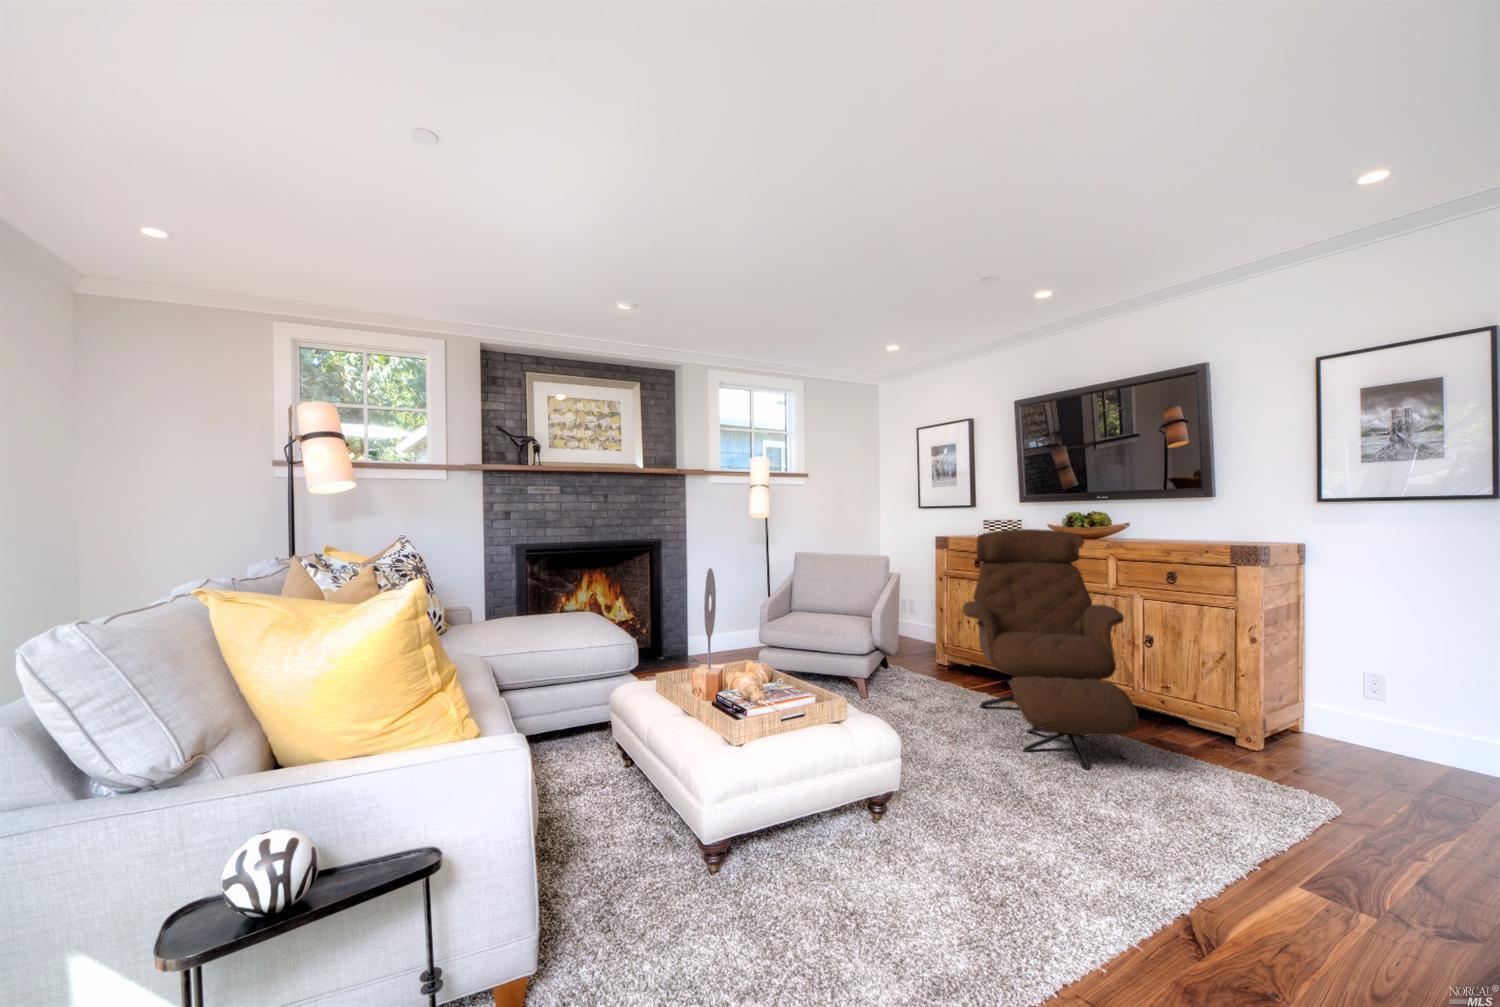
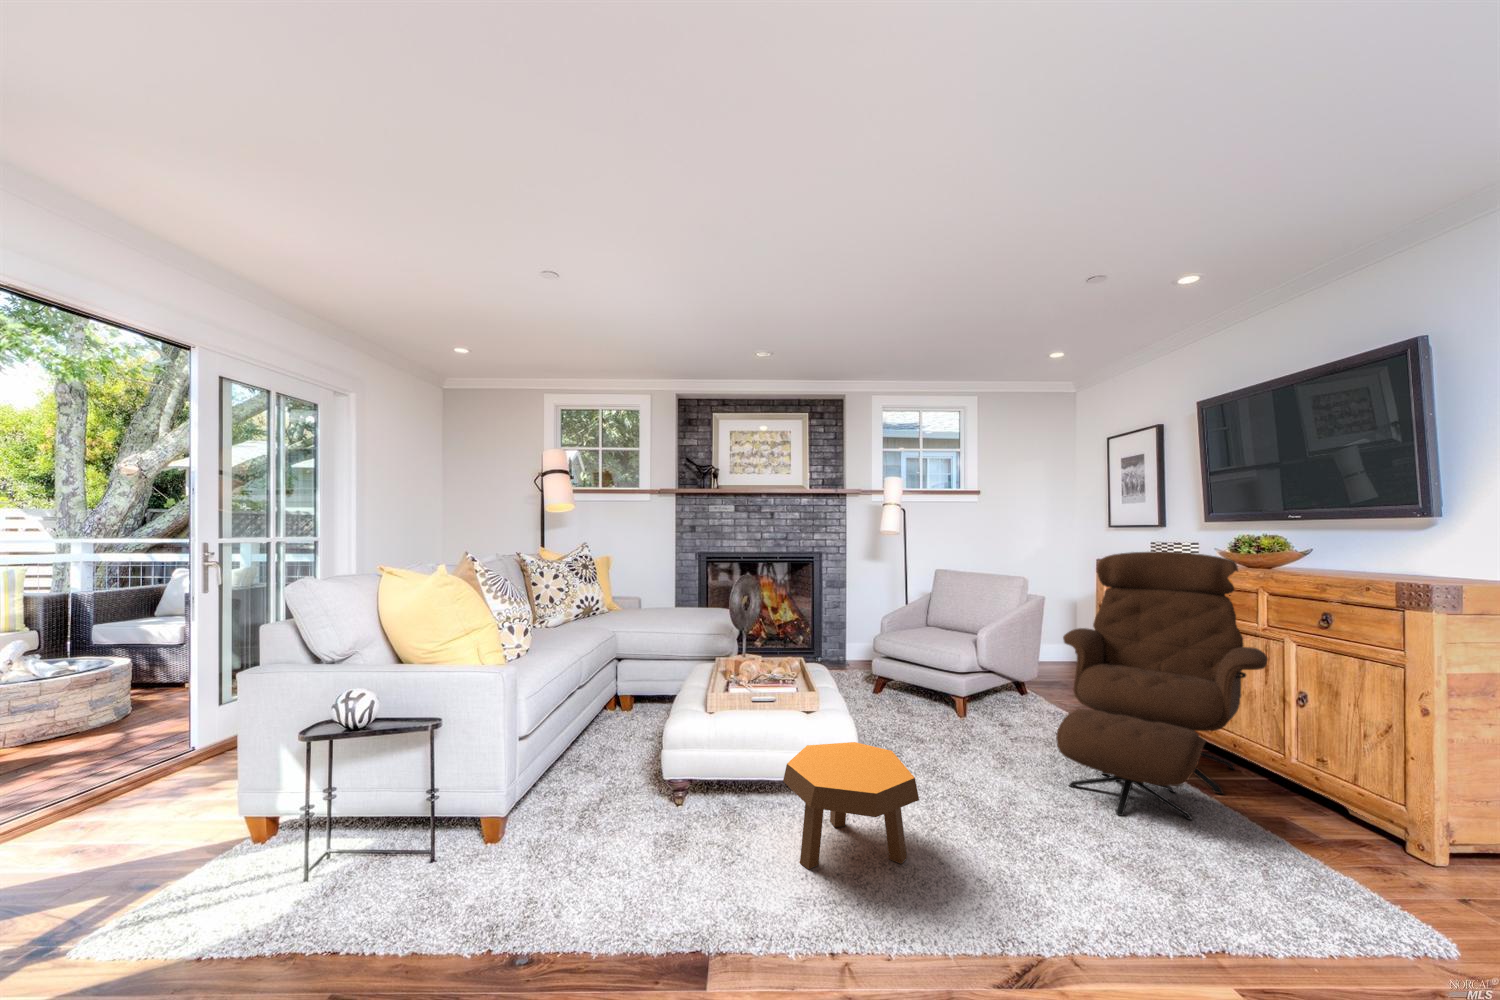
footstool: none [881,762,1044,940] -> present [783,742,919,869]

